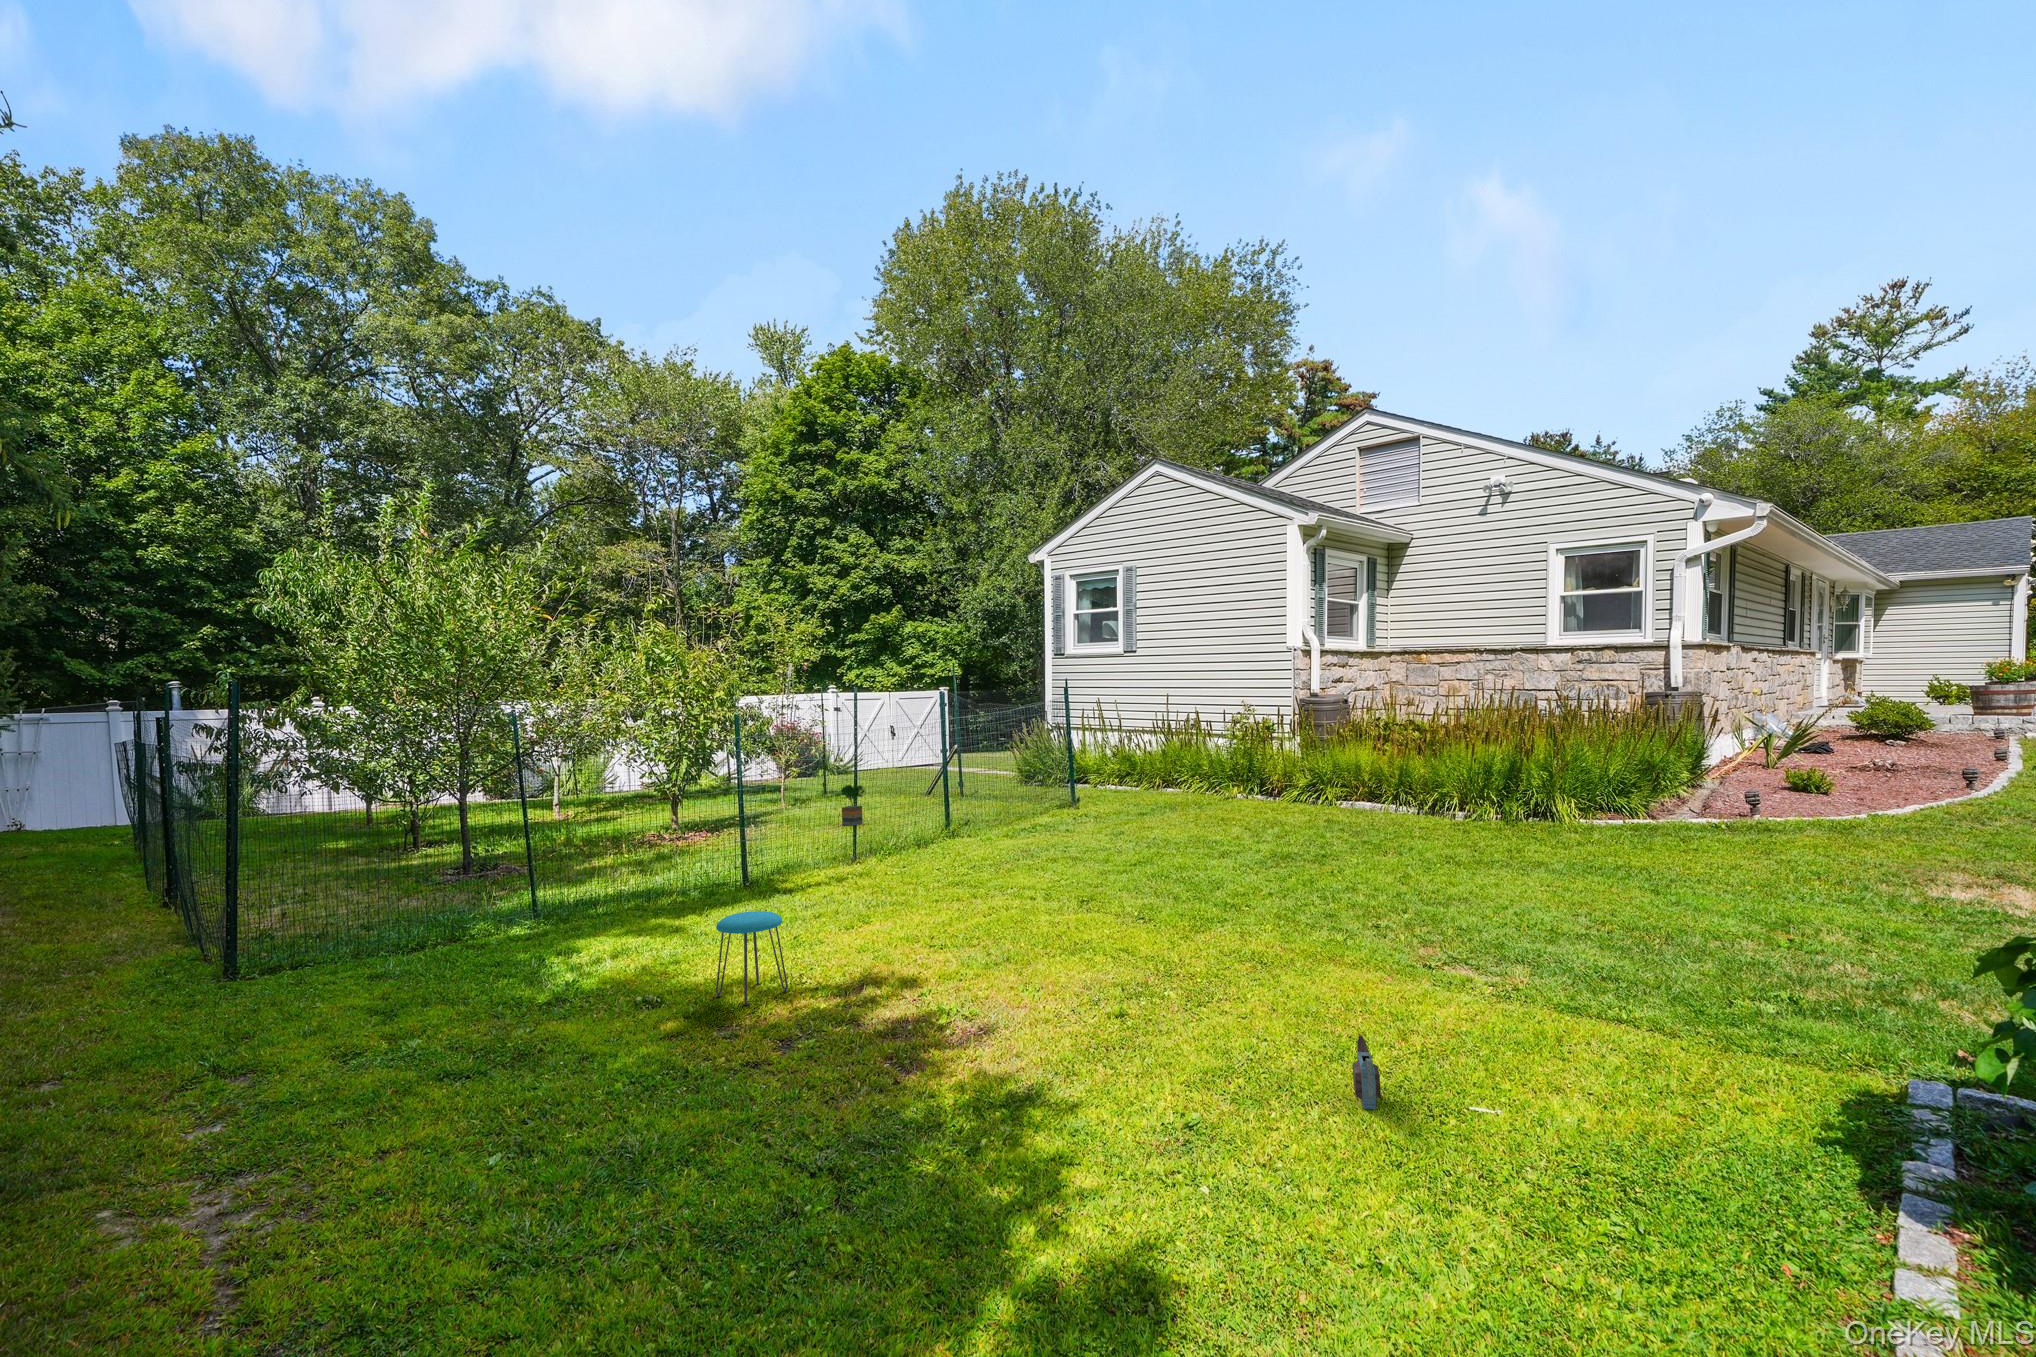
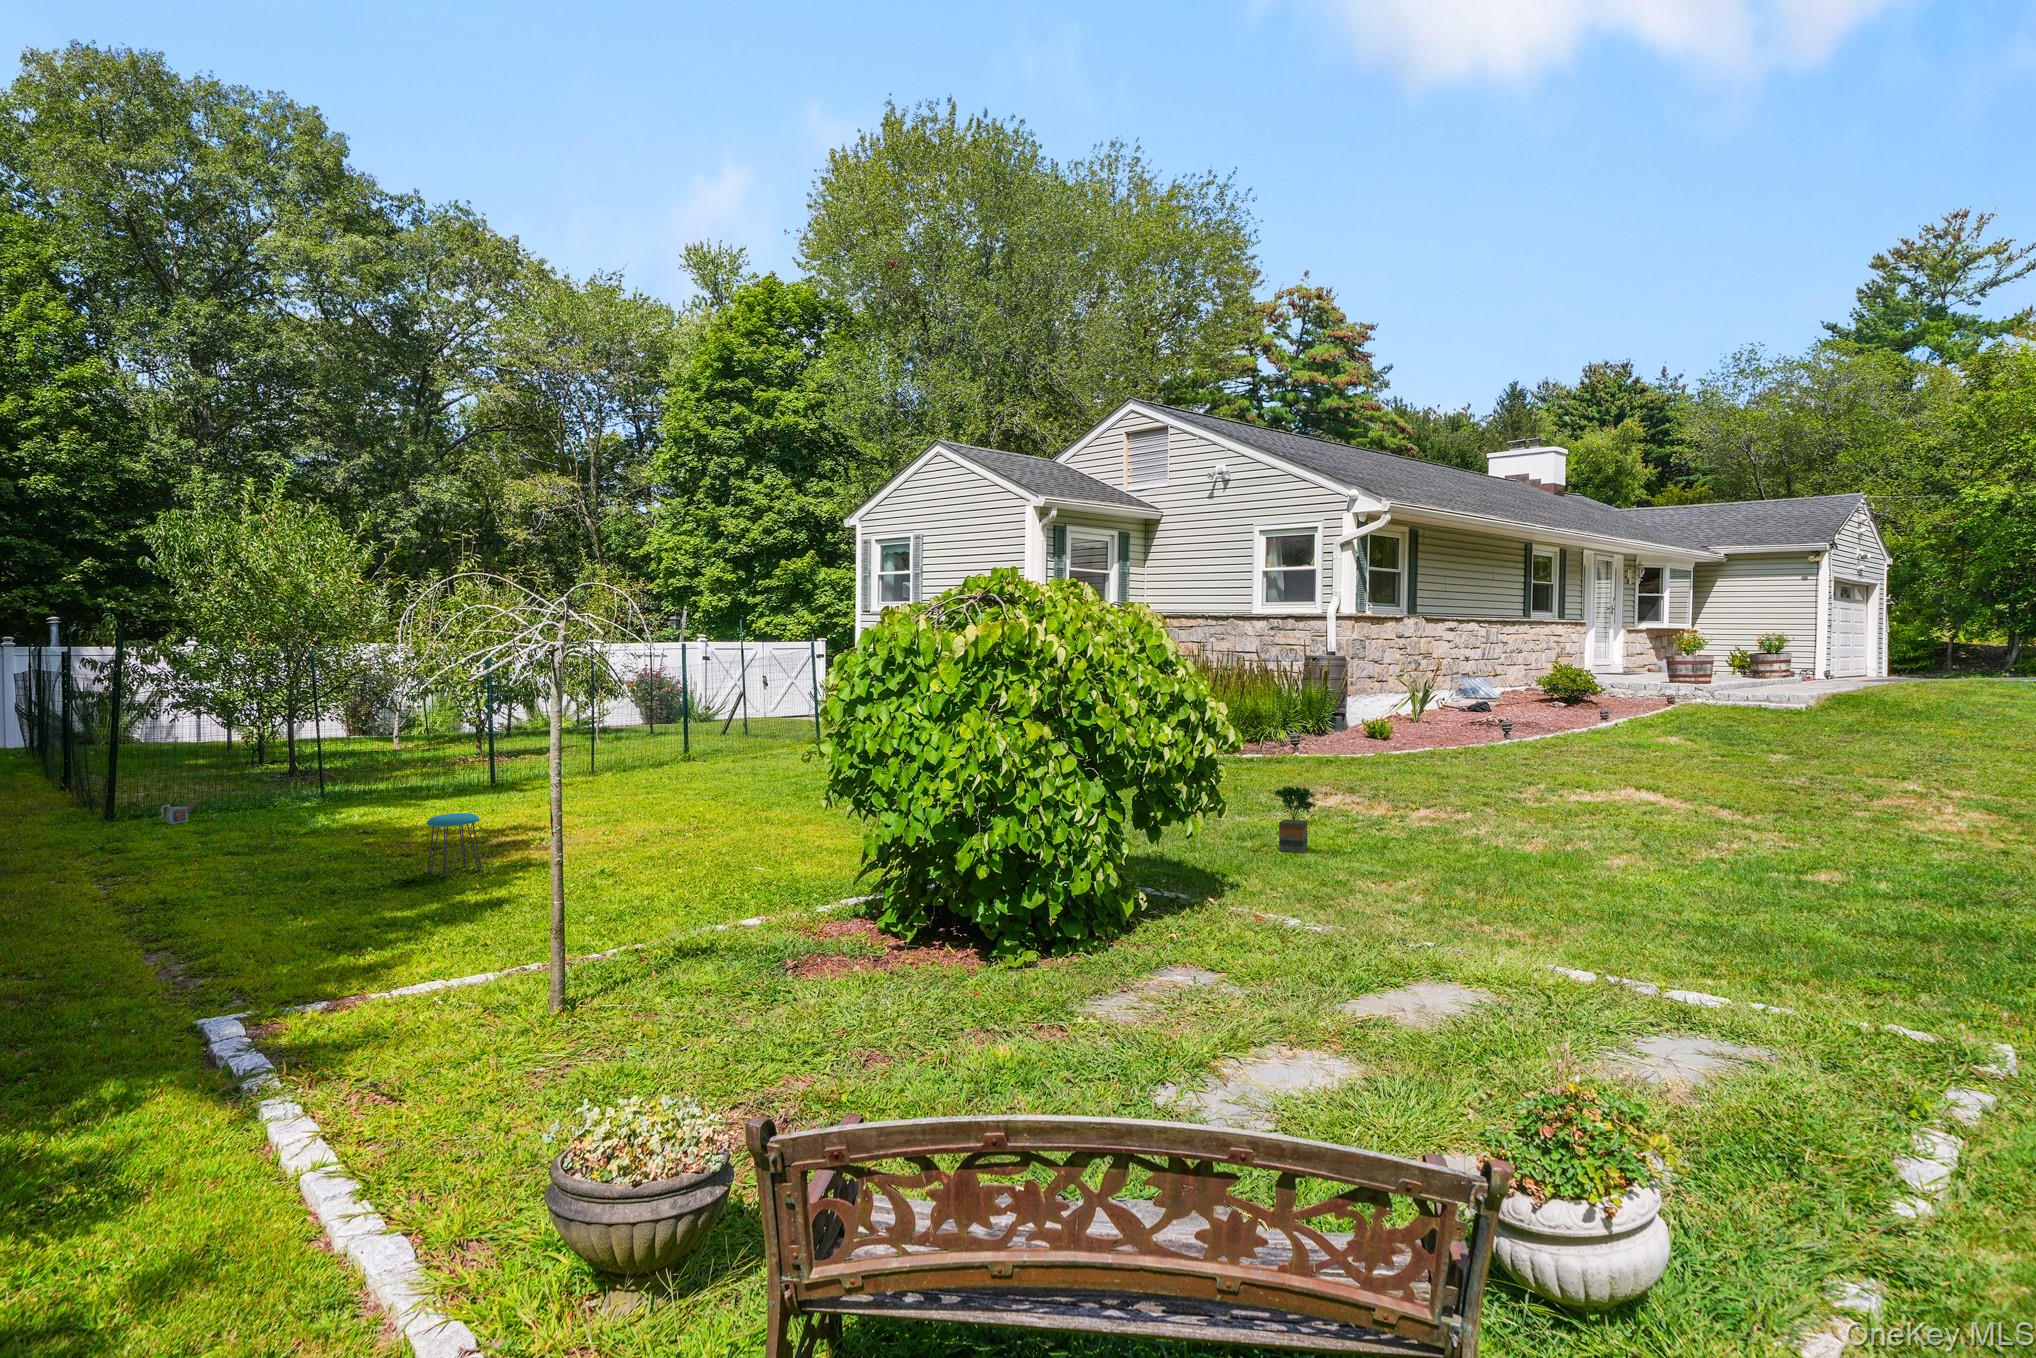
potted tree: present [841,785,865,826] -> present [1275,786,1315,853]
watering can: present [1353,1035,1381,1110] -> present [160,802,196,824]

